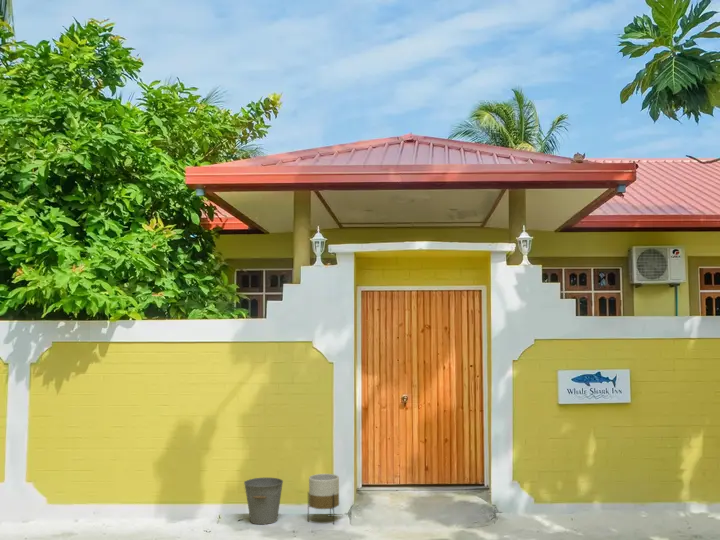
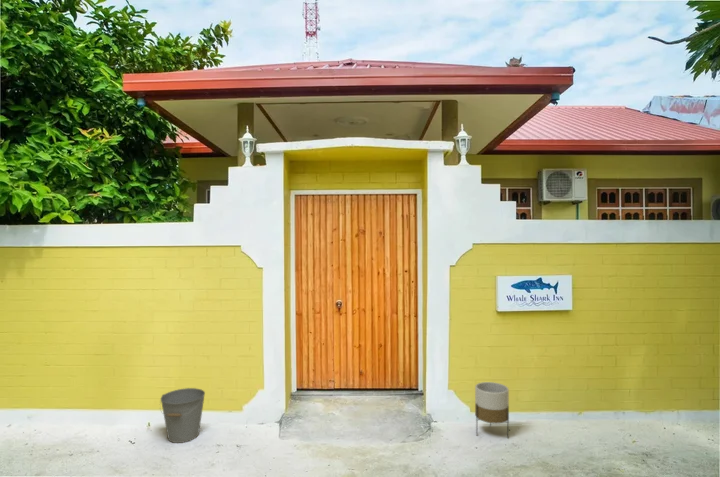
planter: present [308,474,339,515] -> present [475,382,509,436]

